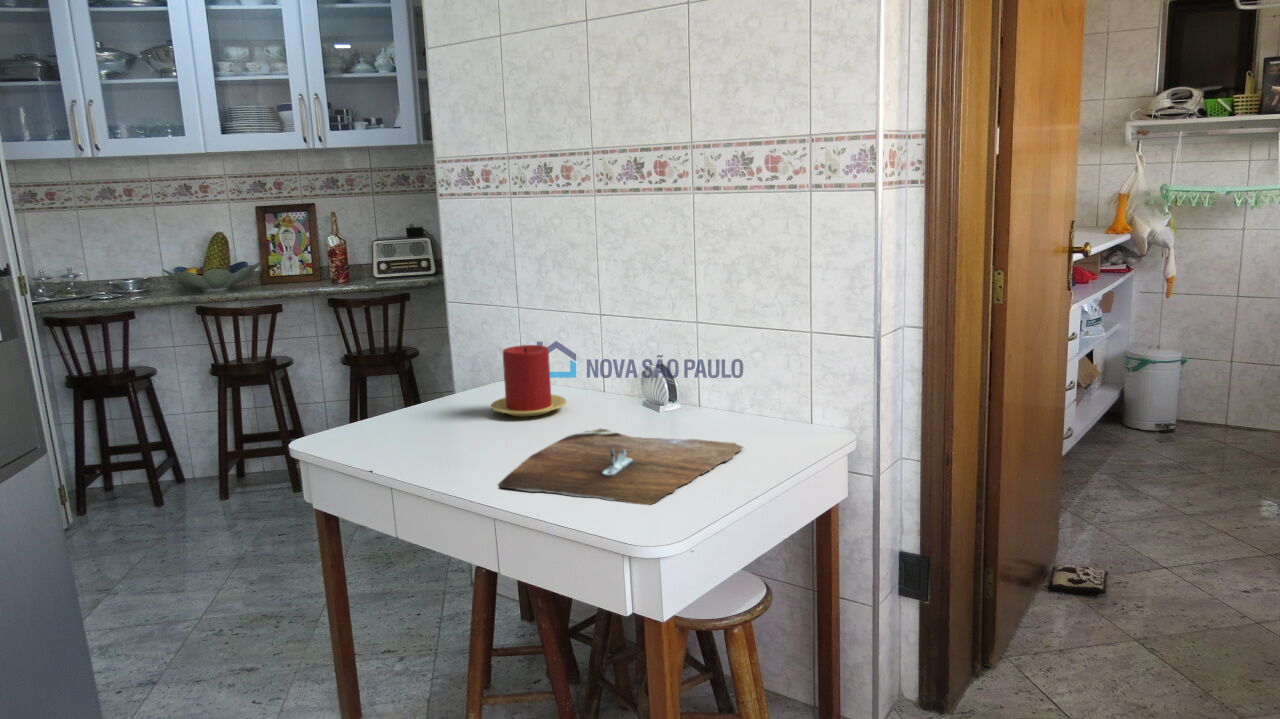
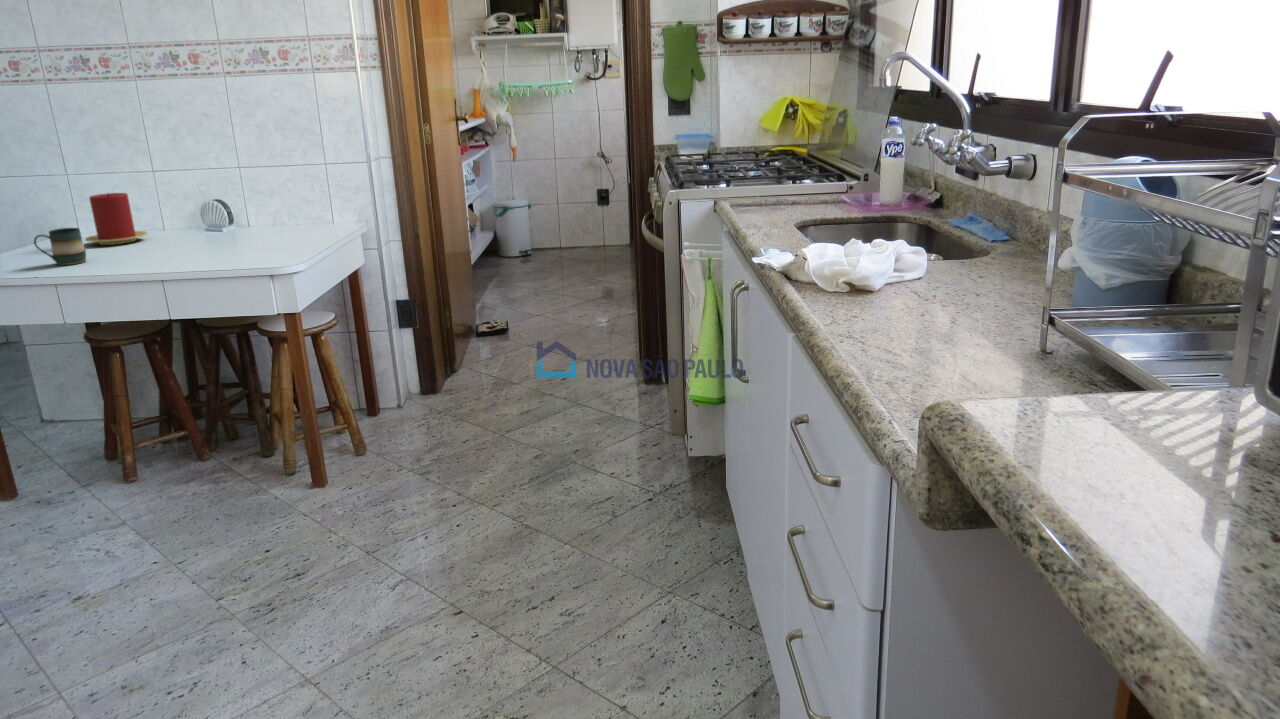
mug: none [387,402,447,457] -> present [34,228,86,265]
cutting board: present [500,428,743,505] -> none [157,233,303,264]

